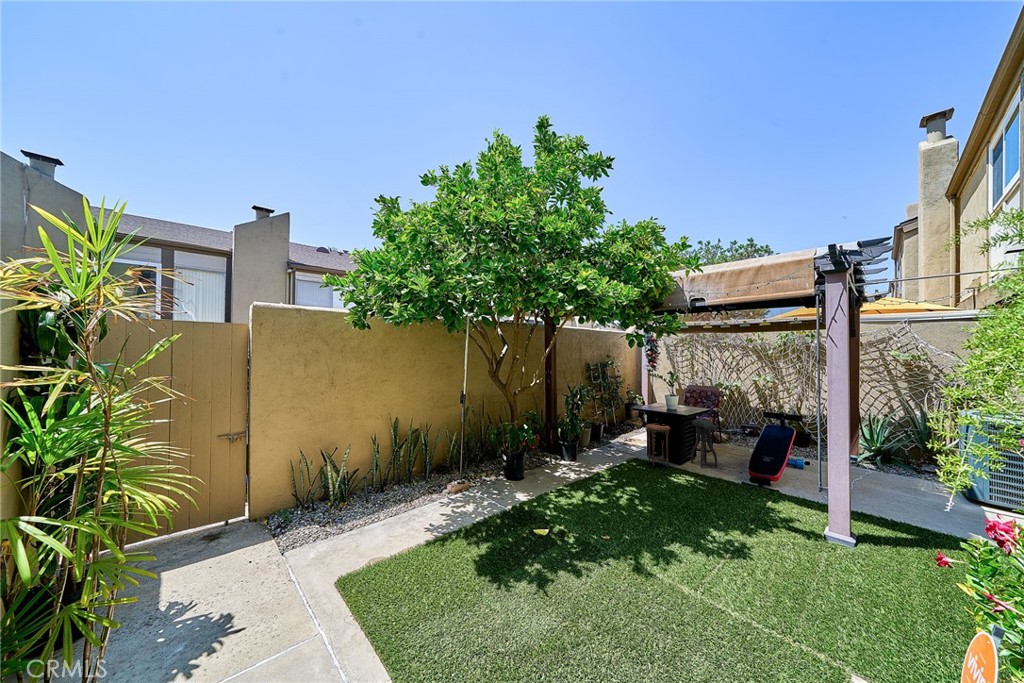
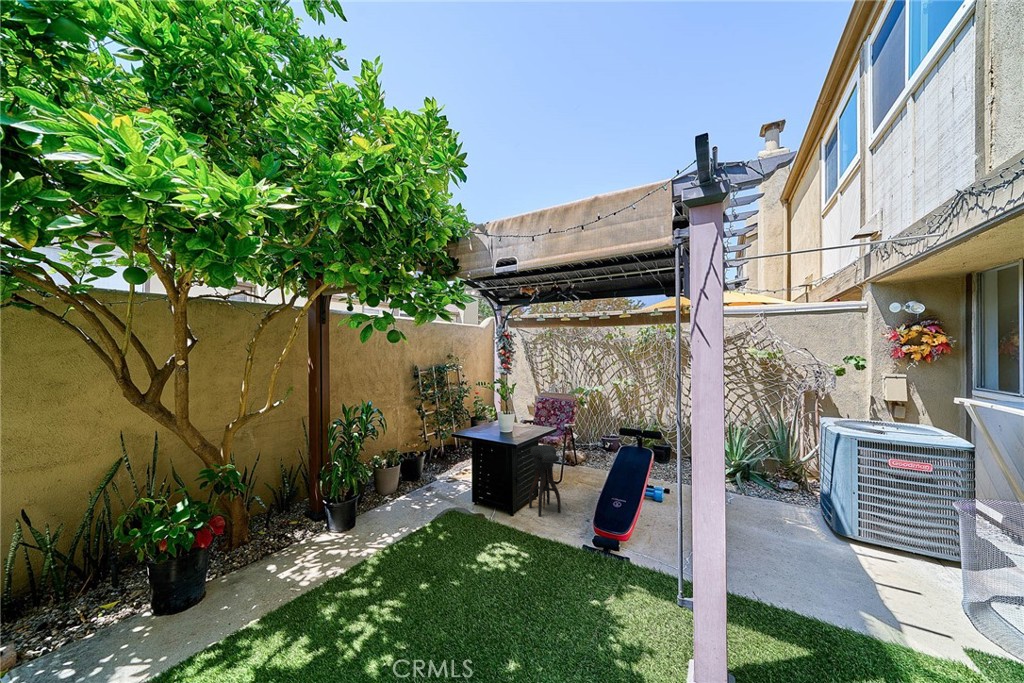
side table: present [646,424,670,466] -> none [465,456,499,524]

